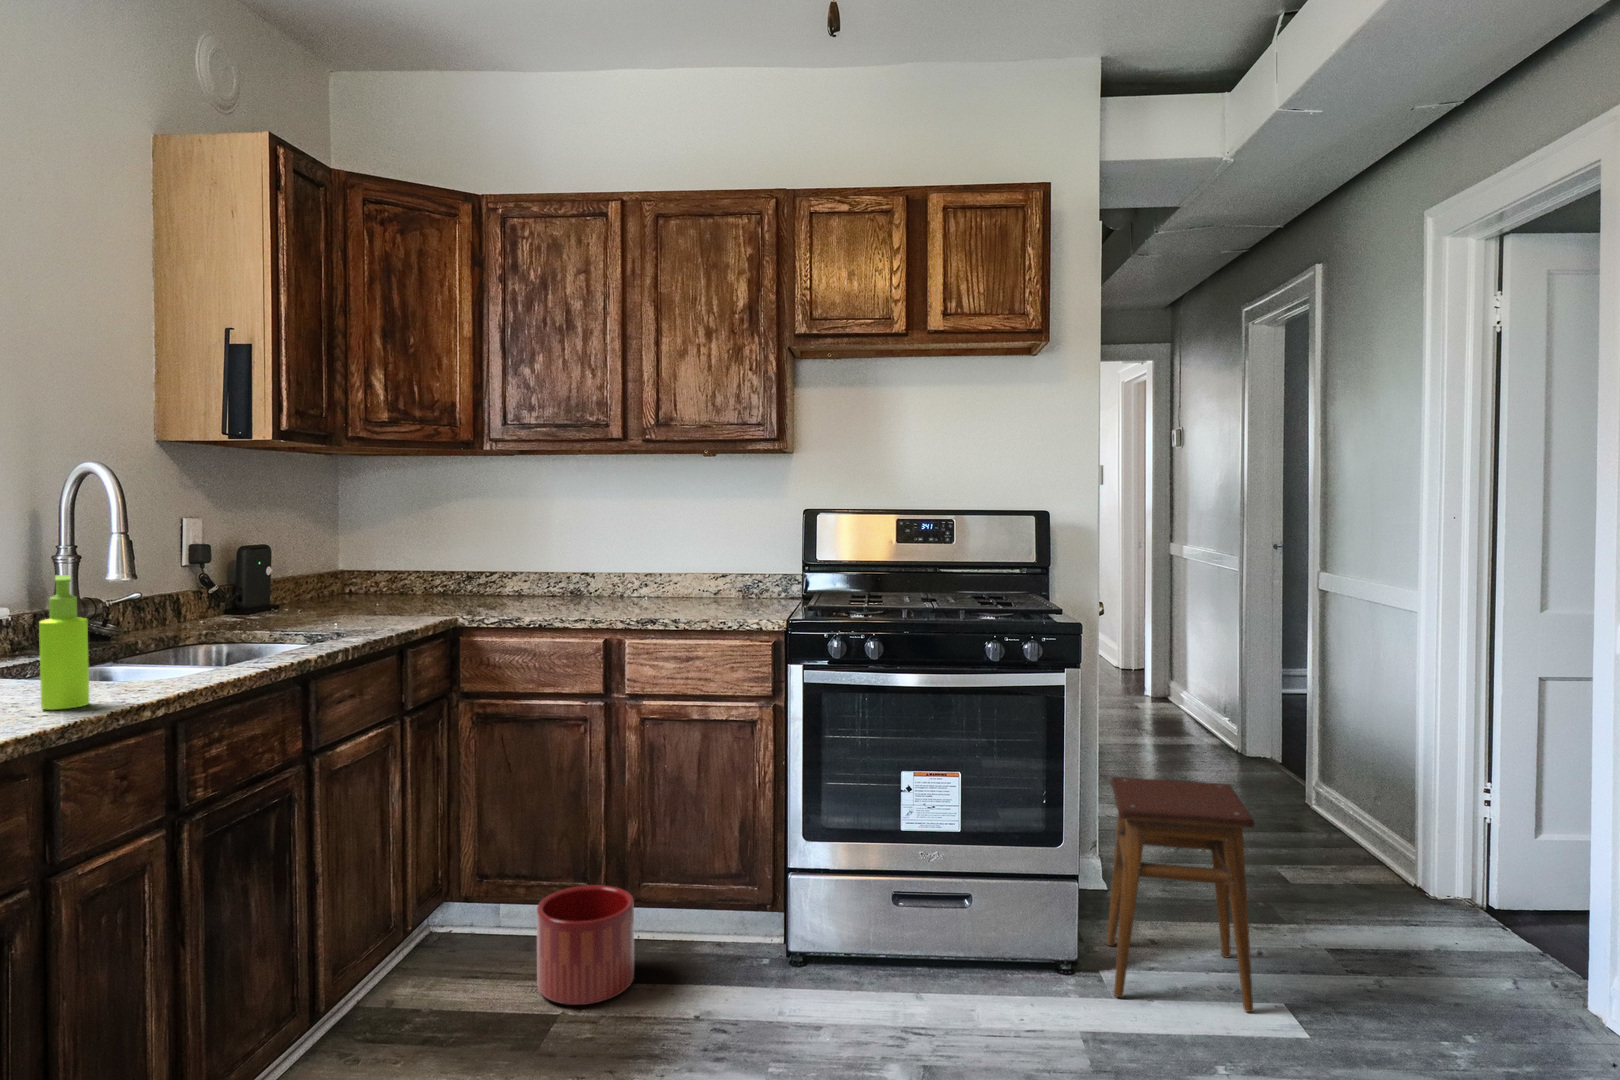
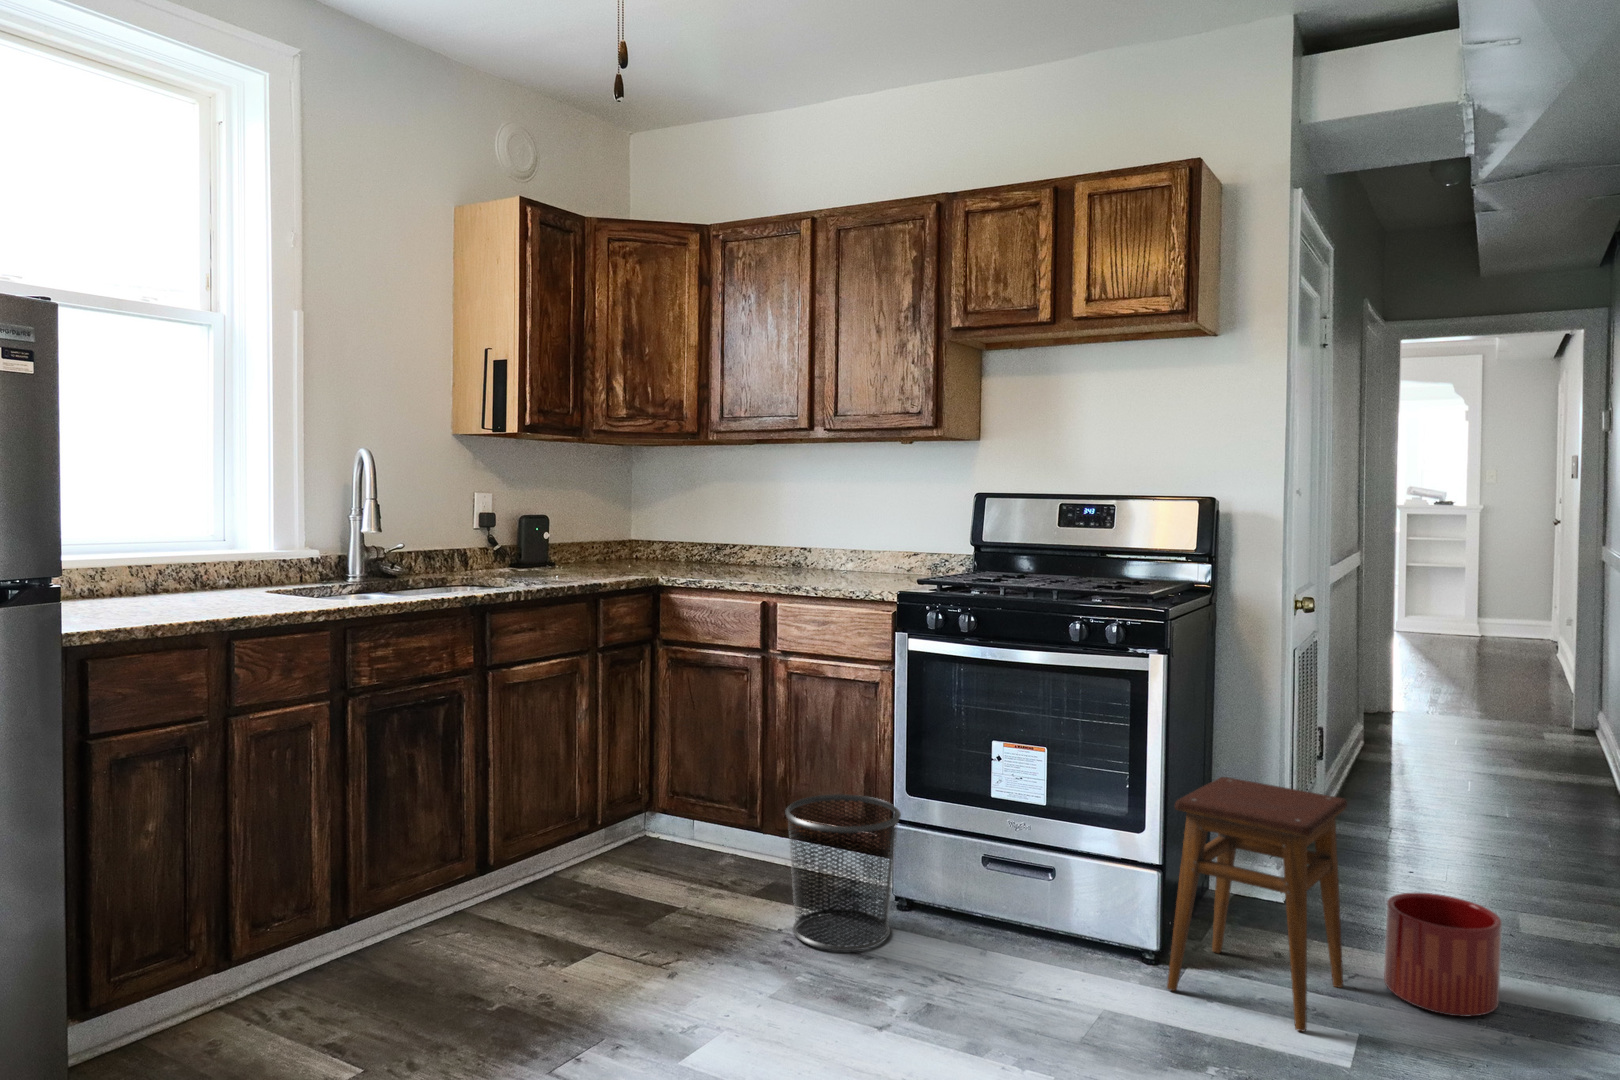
soap dispenser: present [39,575,89,710] -> none [313,527,340,611]
waste bin: none [702,850,834,1039] -> present [785,794,901,951]
planter: present [537,885,634,1005] -> present [1384,893,1502,1017]

